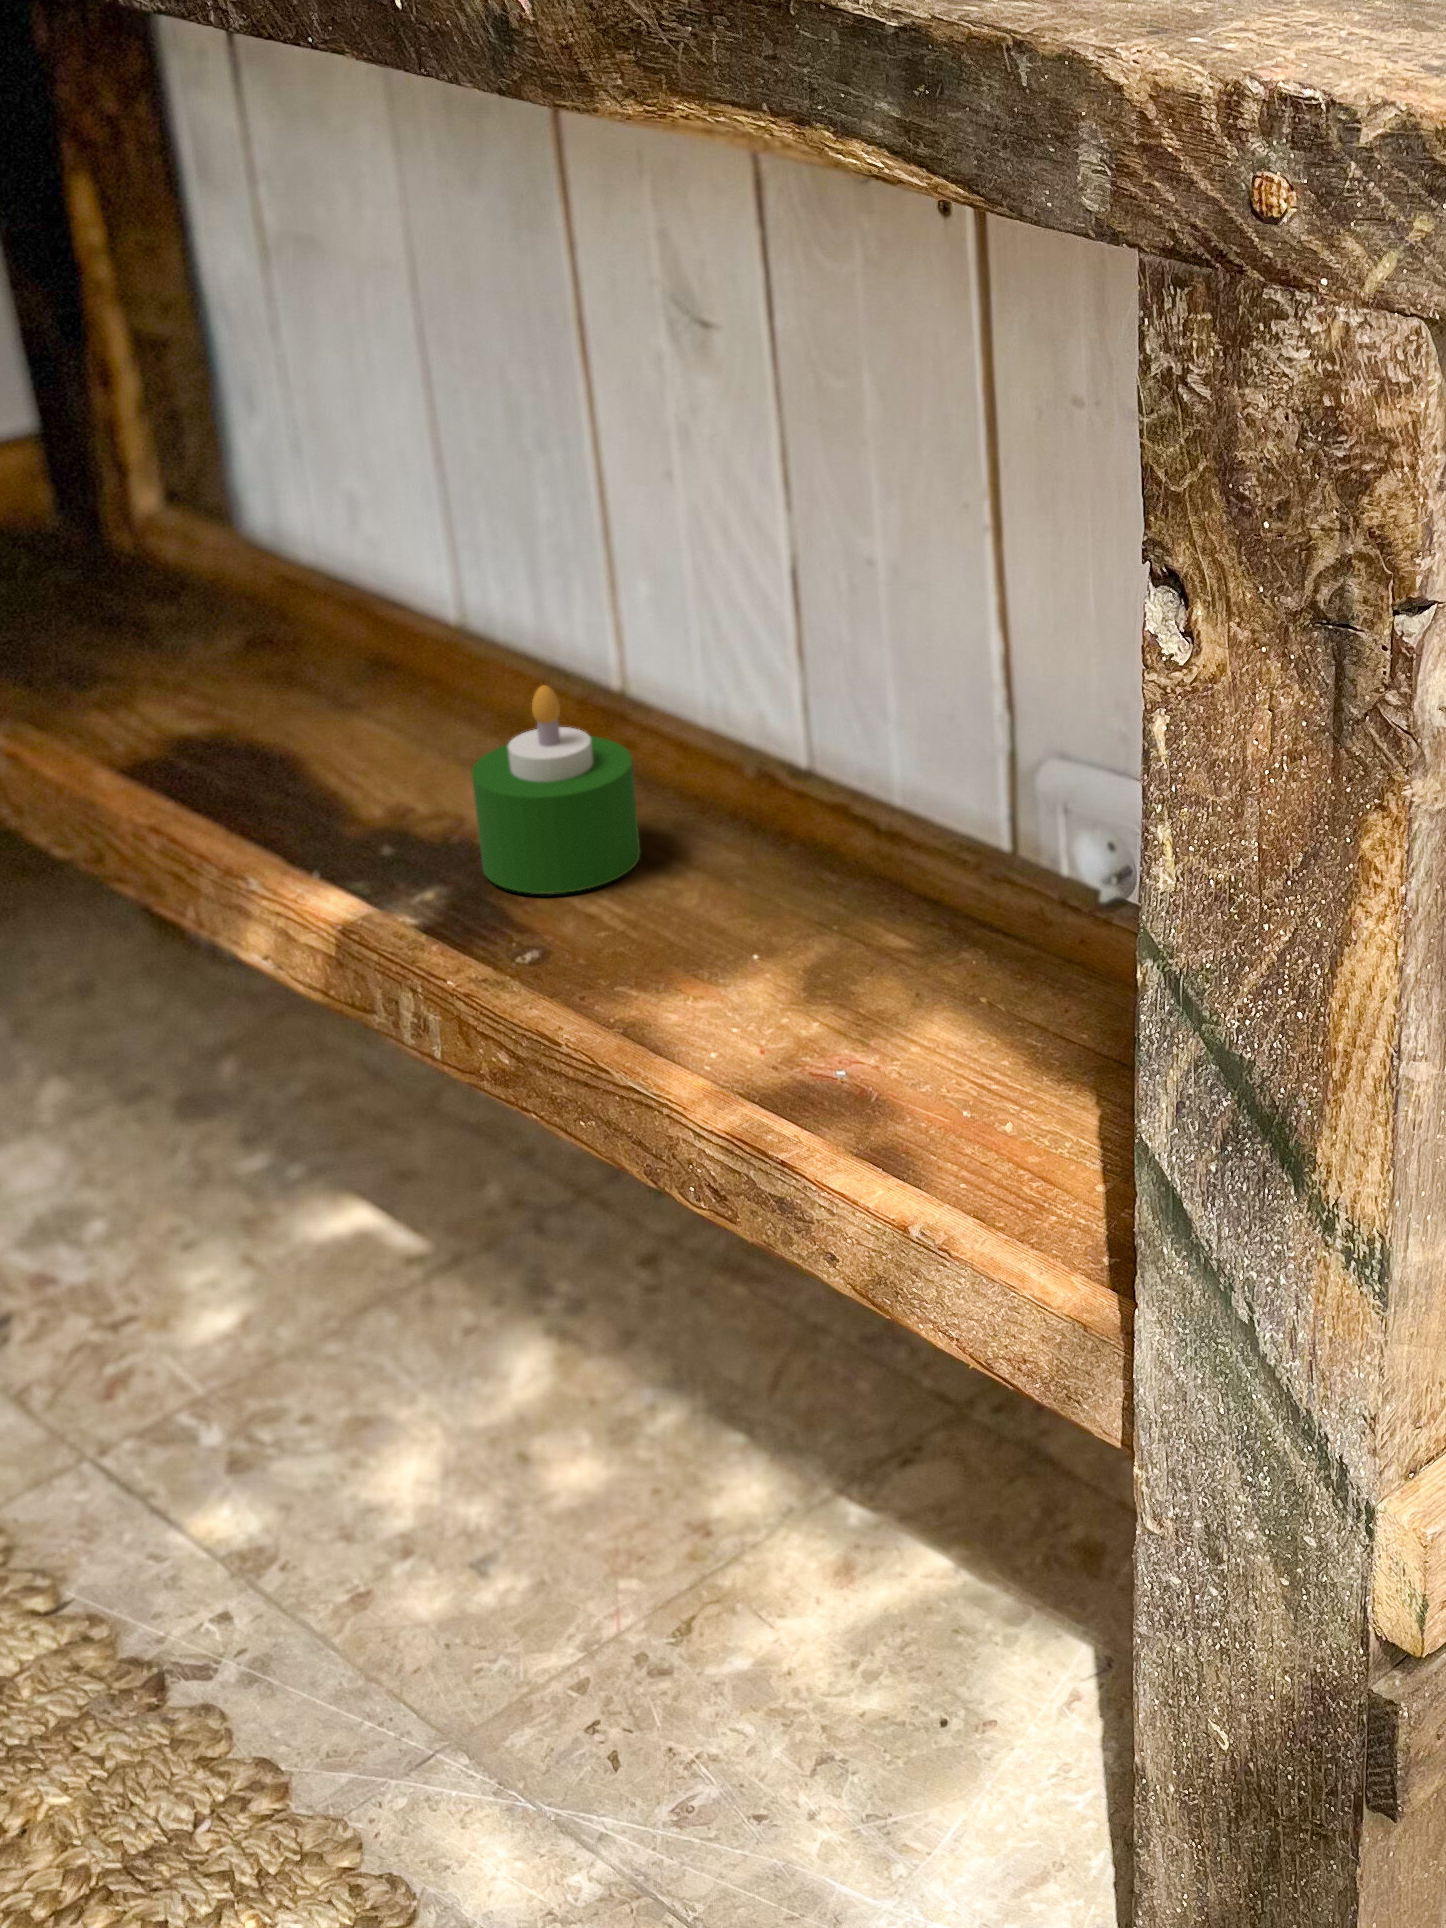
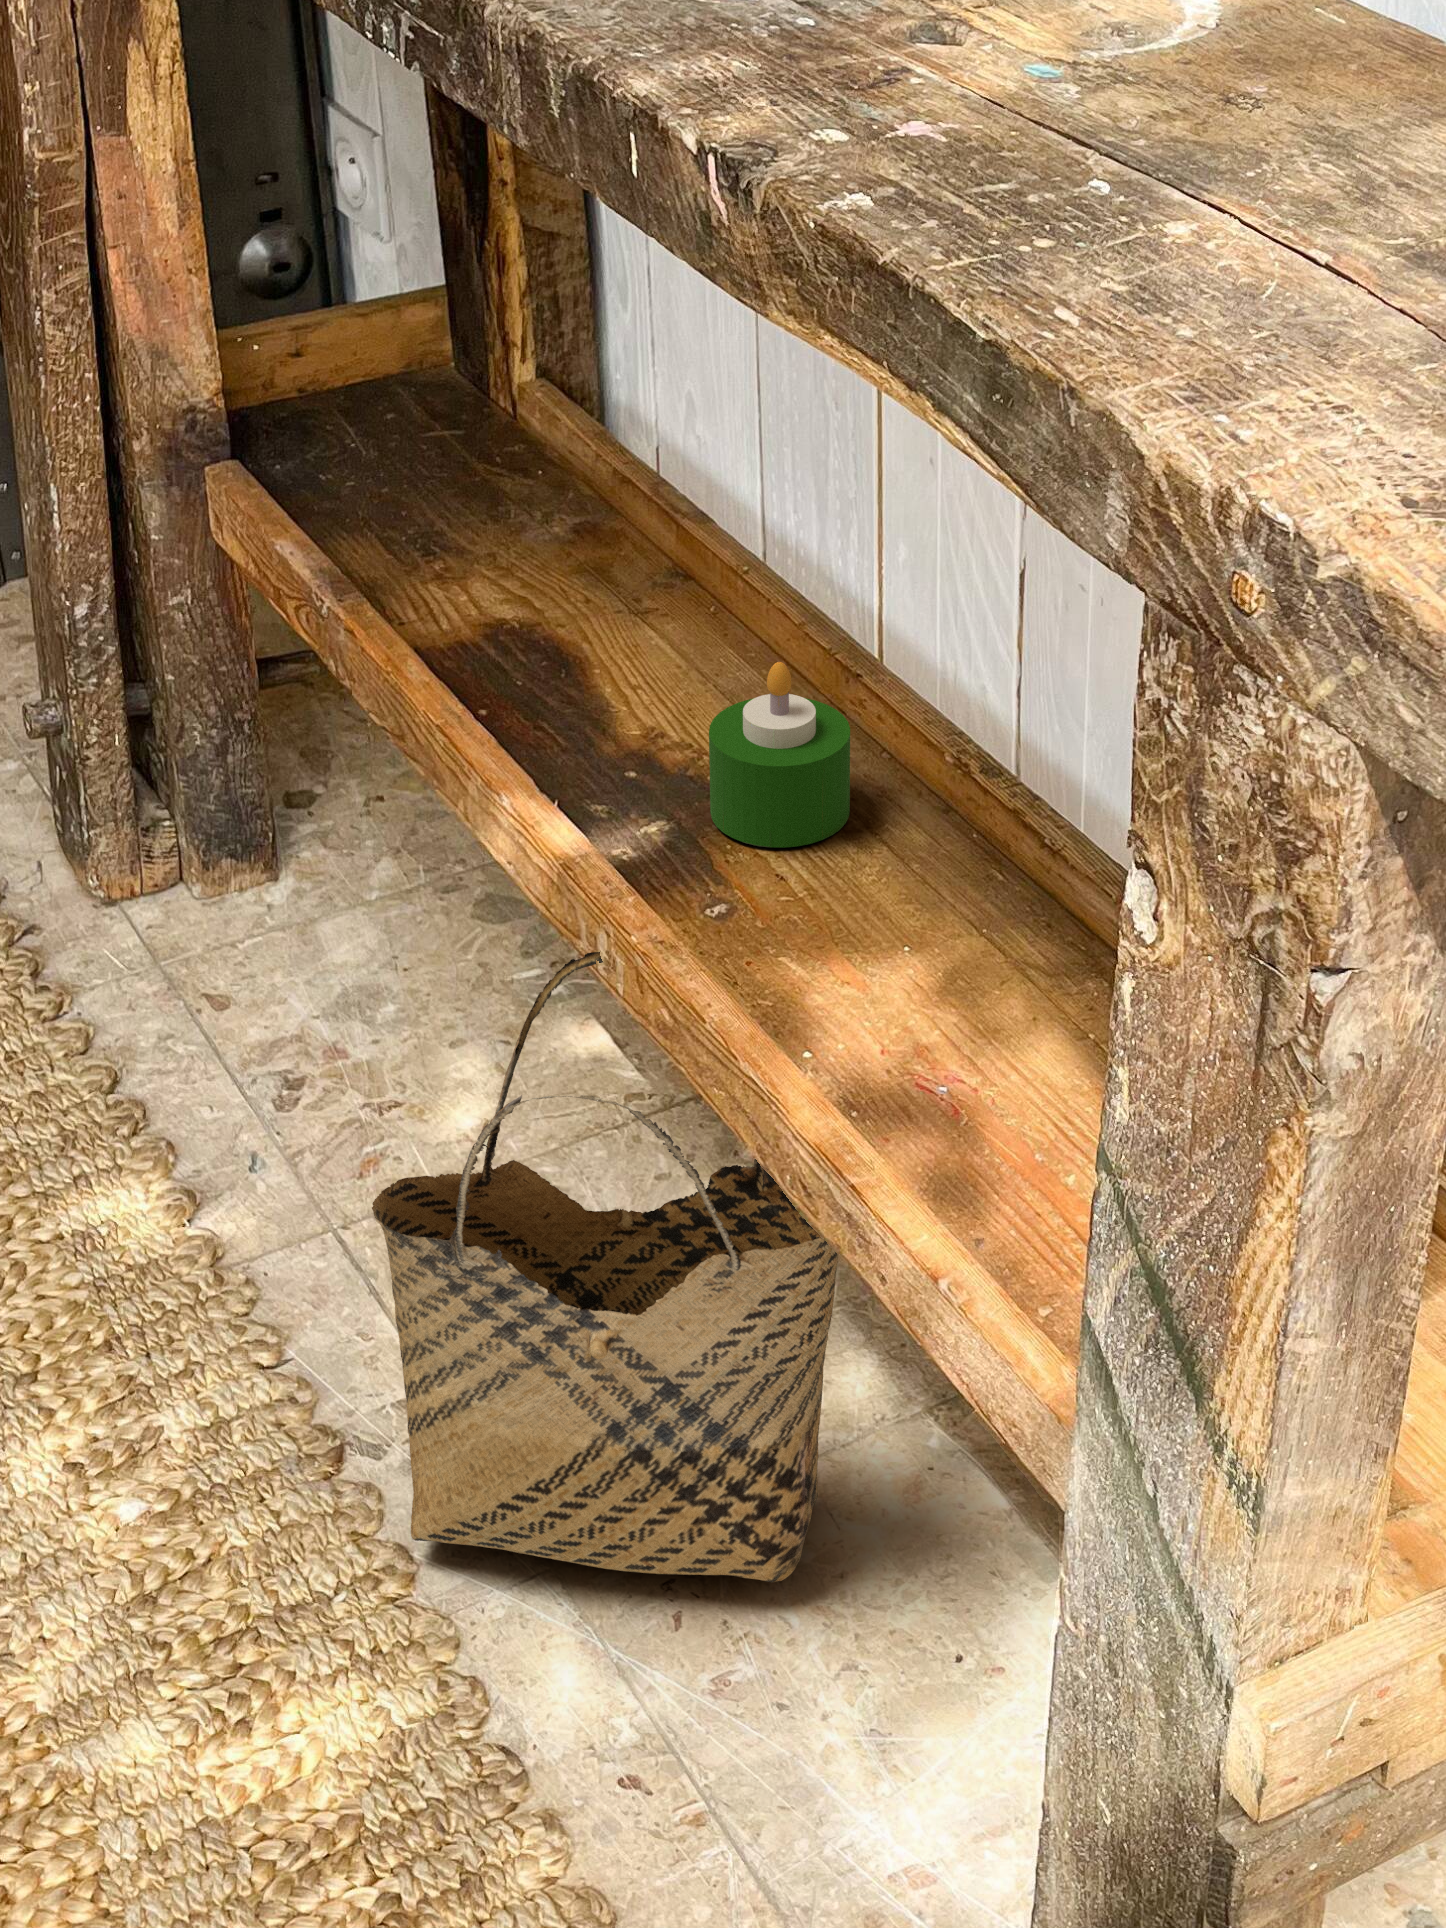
woven basket: none [177,996,736,1750] -> present [372,952,838,1582]

